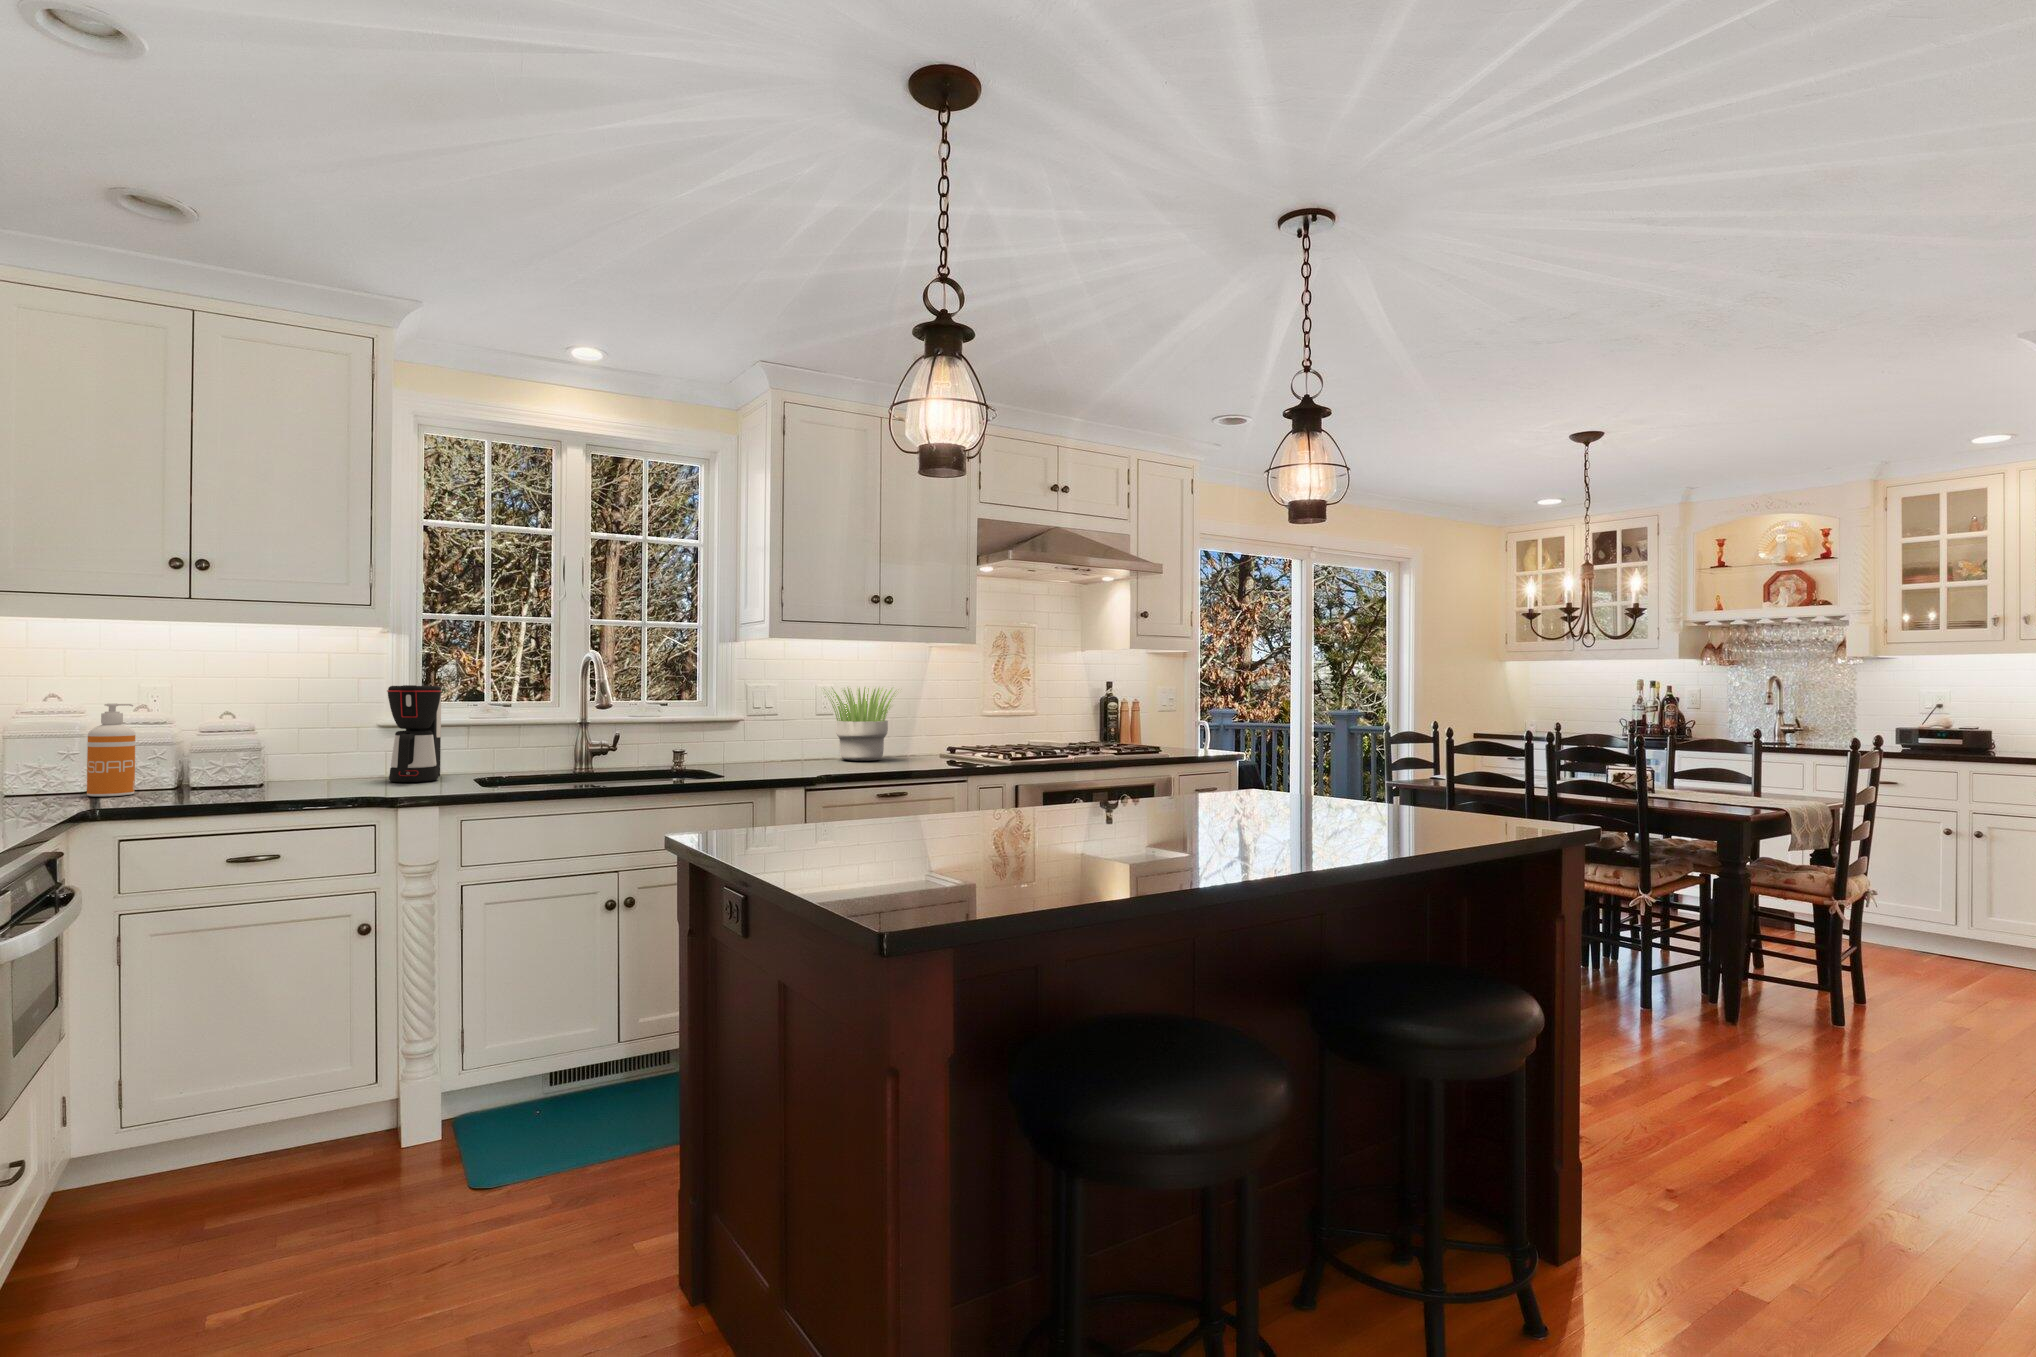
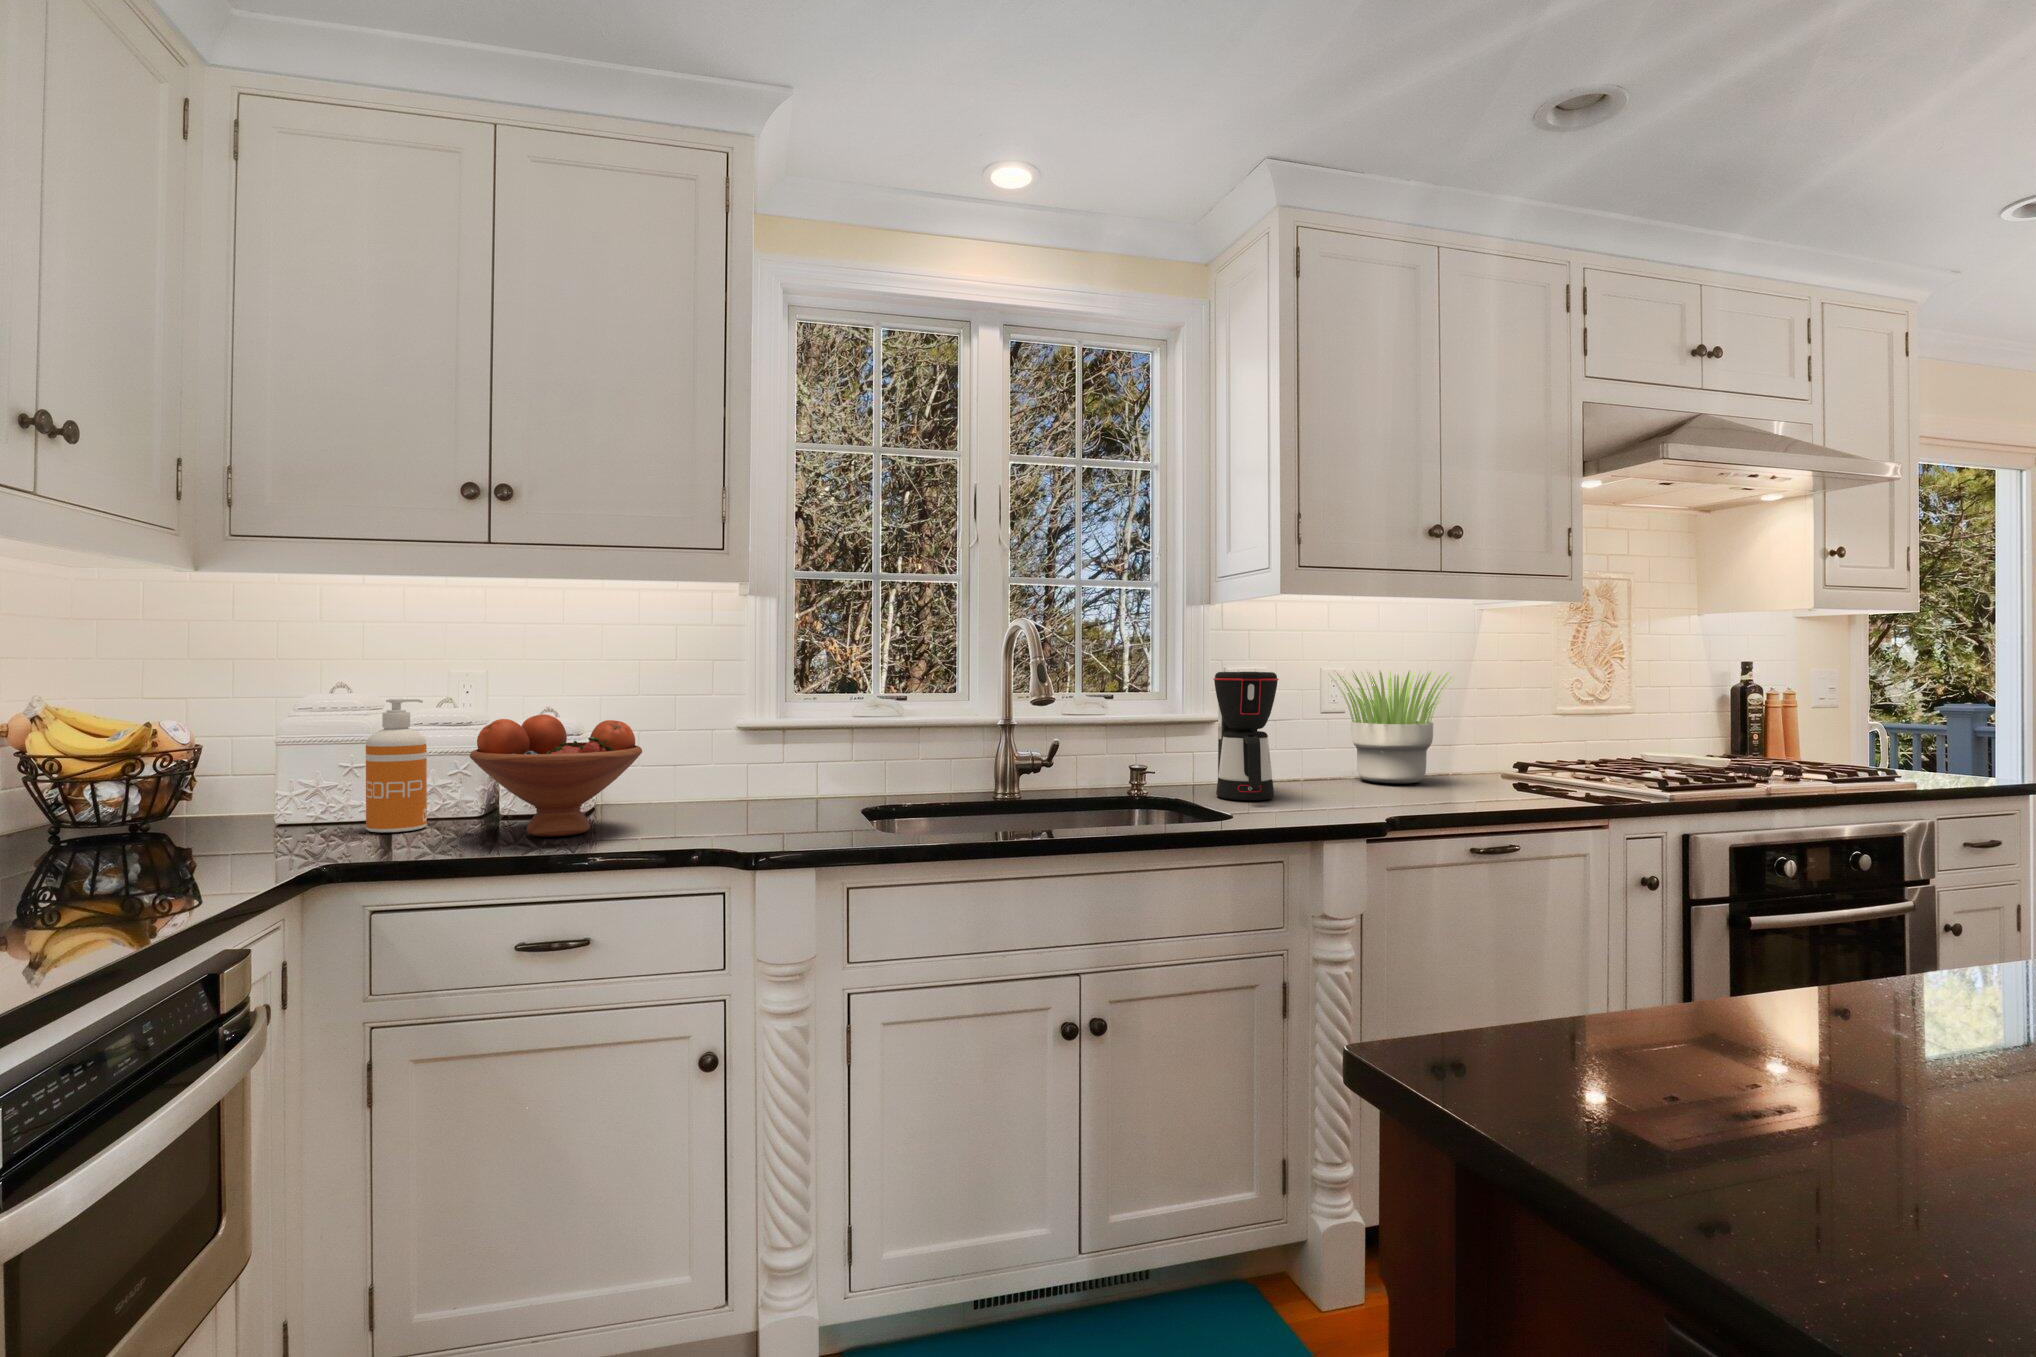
coffee maker: present [387,685,442,782] -> present [1213,672,1279,800]
fruit bowl: none [178,714,309,795] -> present [470,714,642,836]

